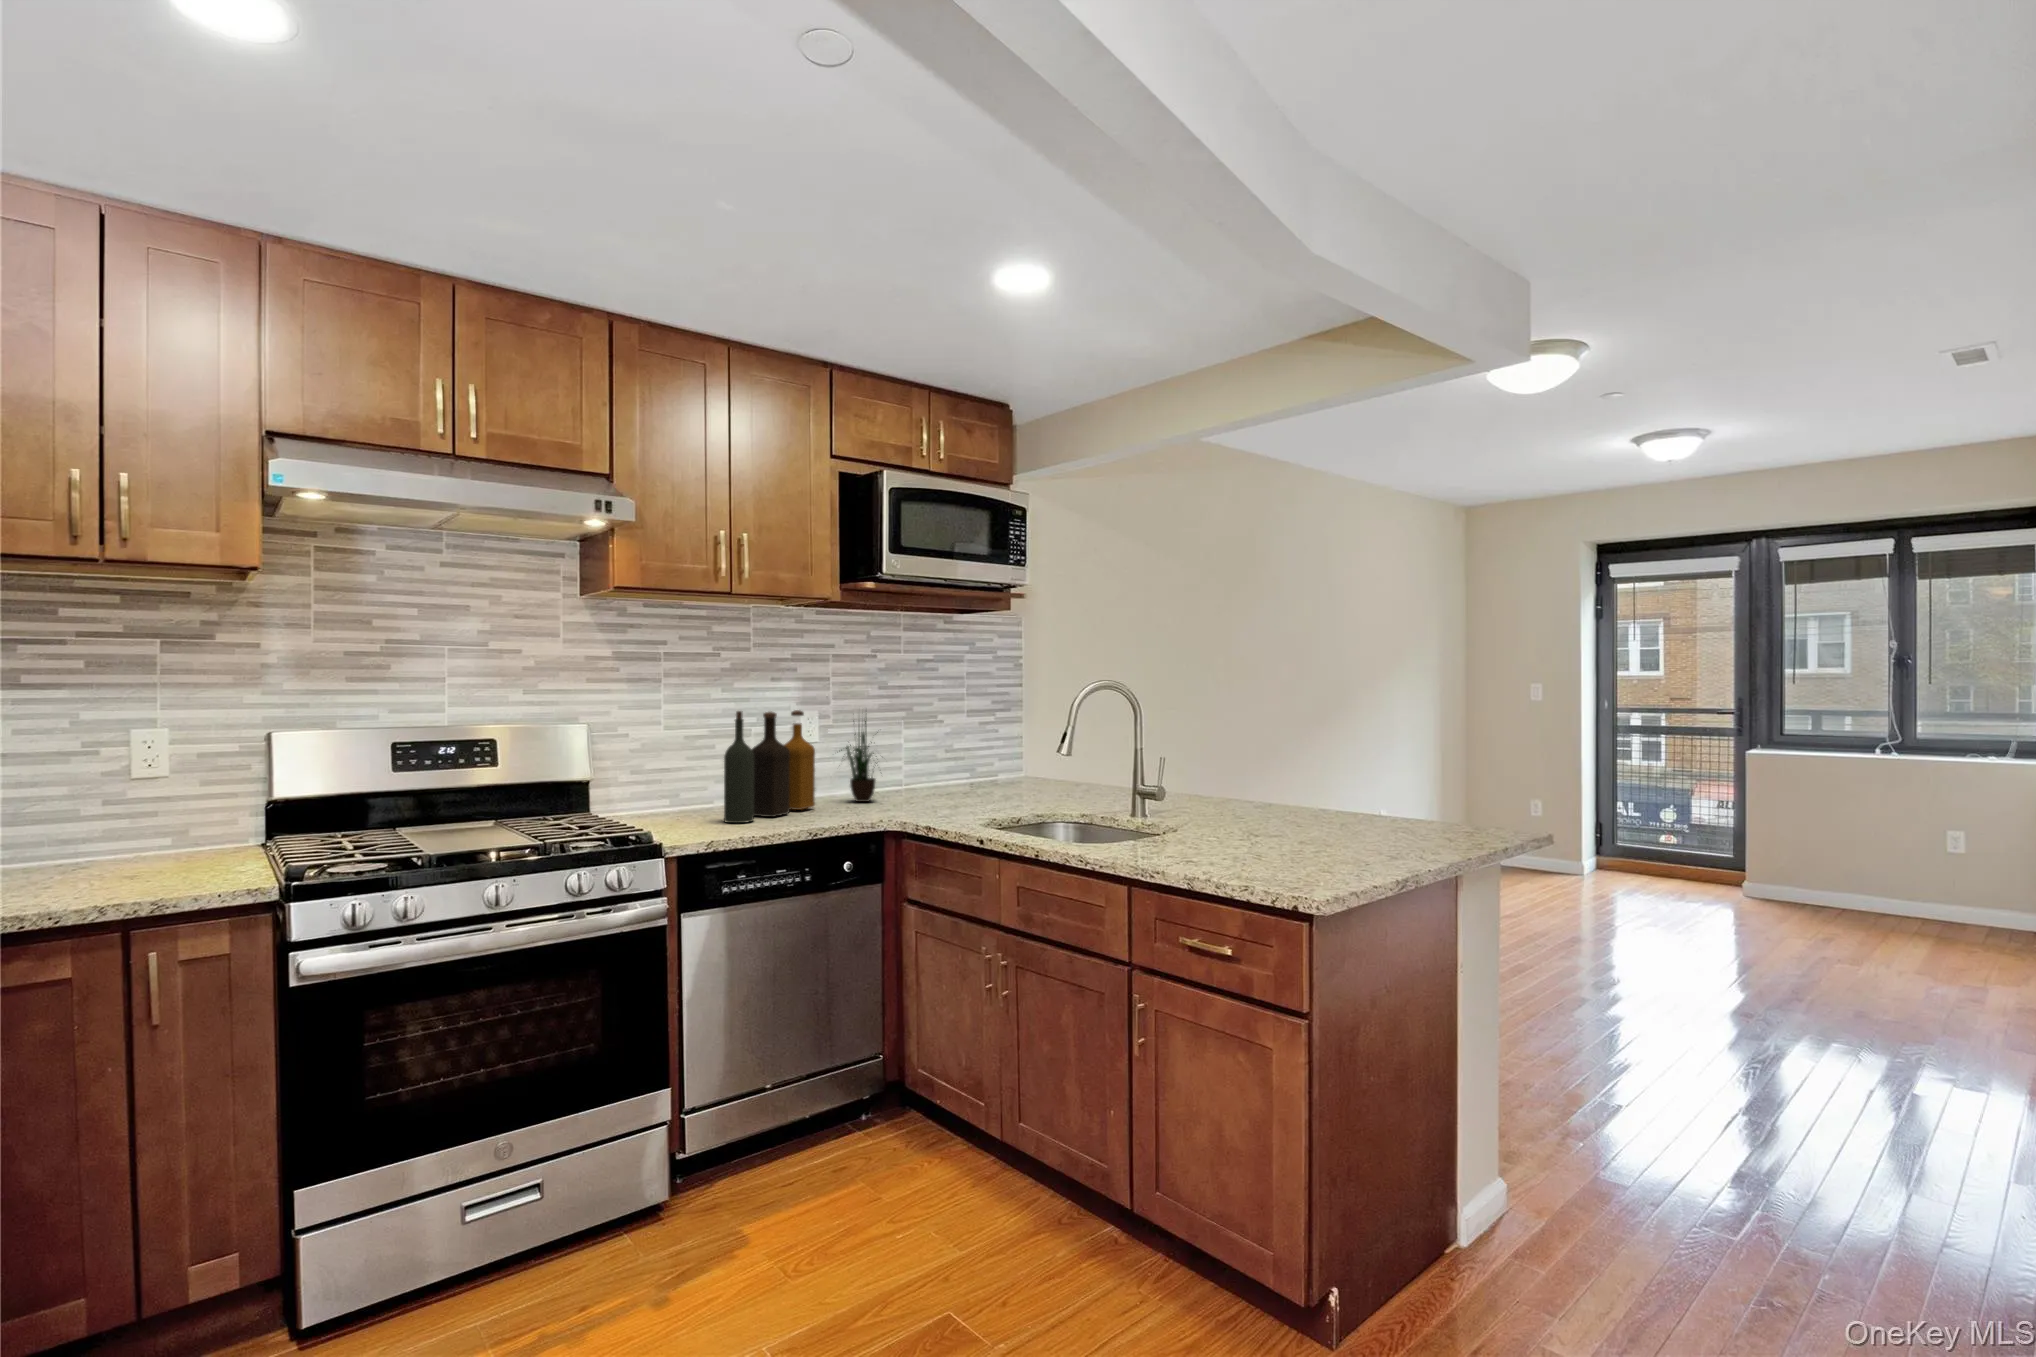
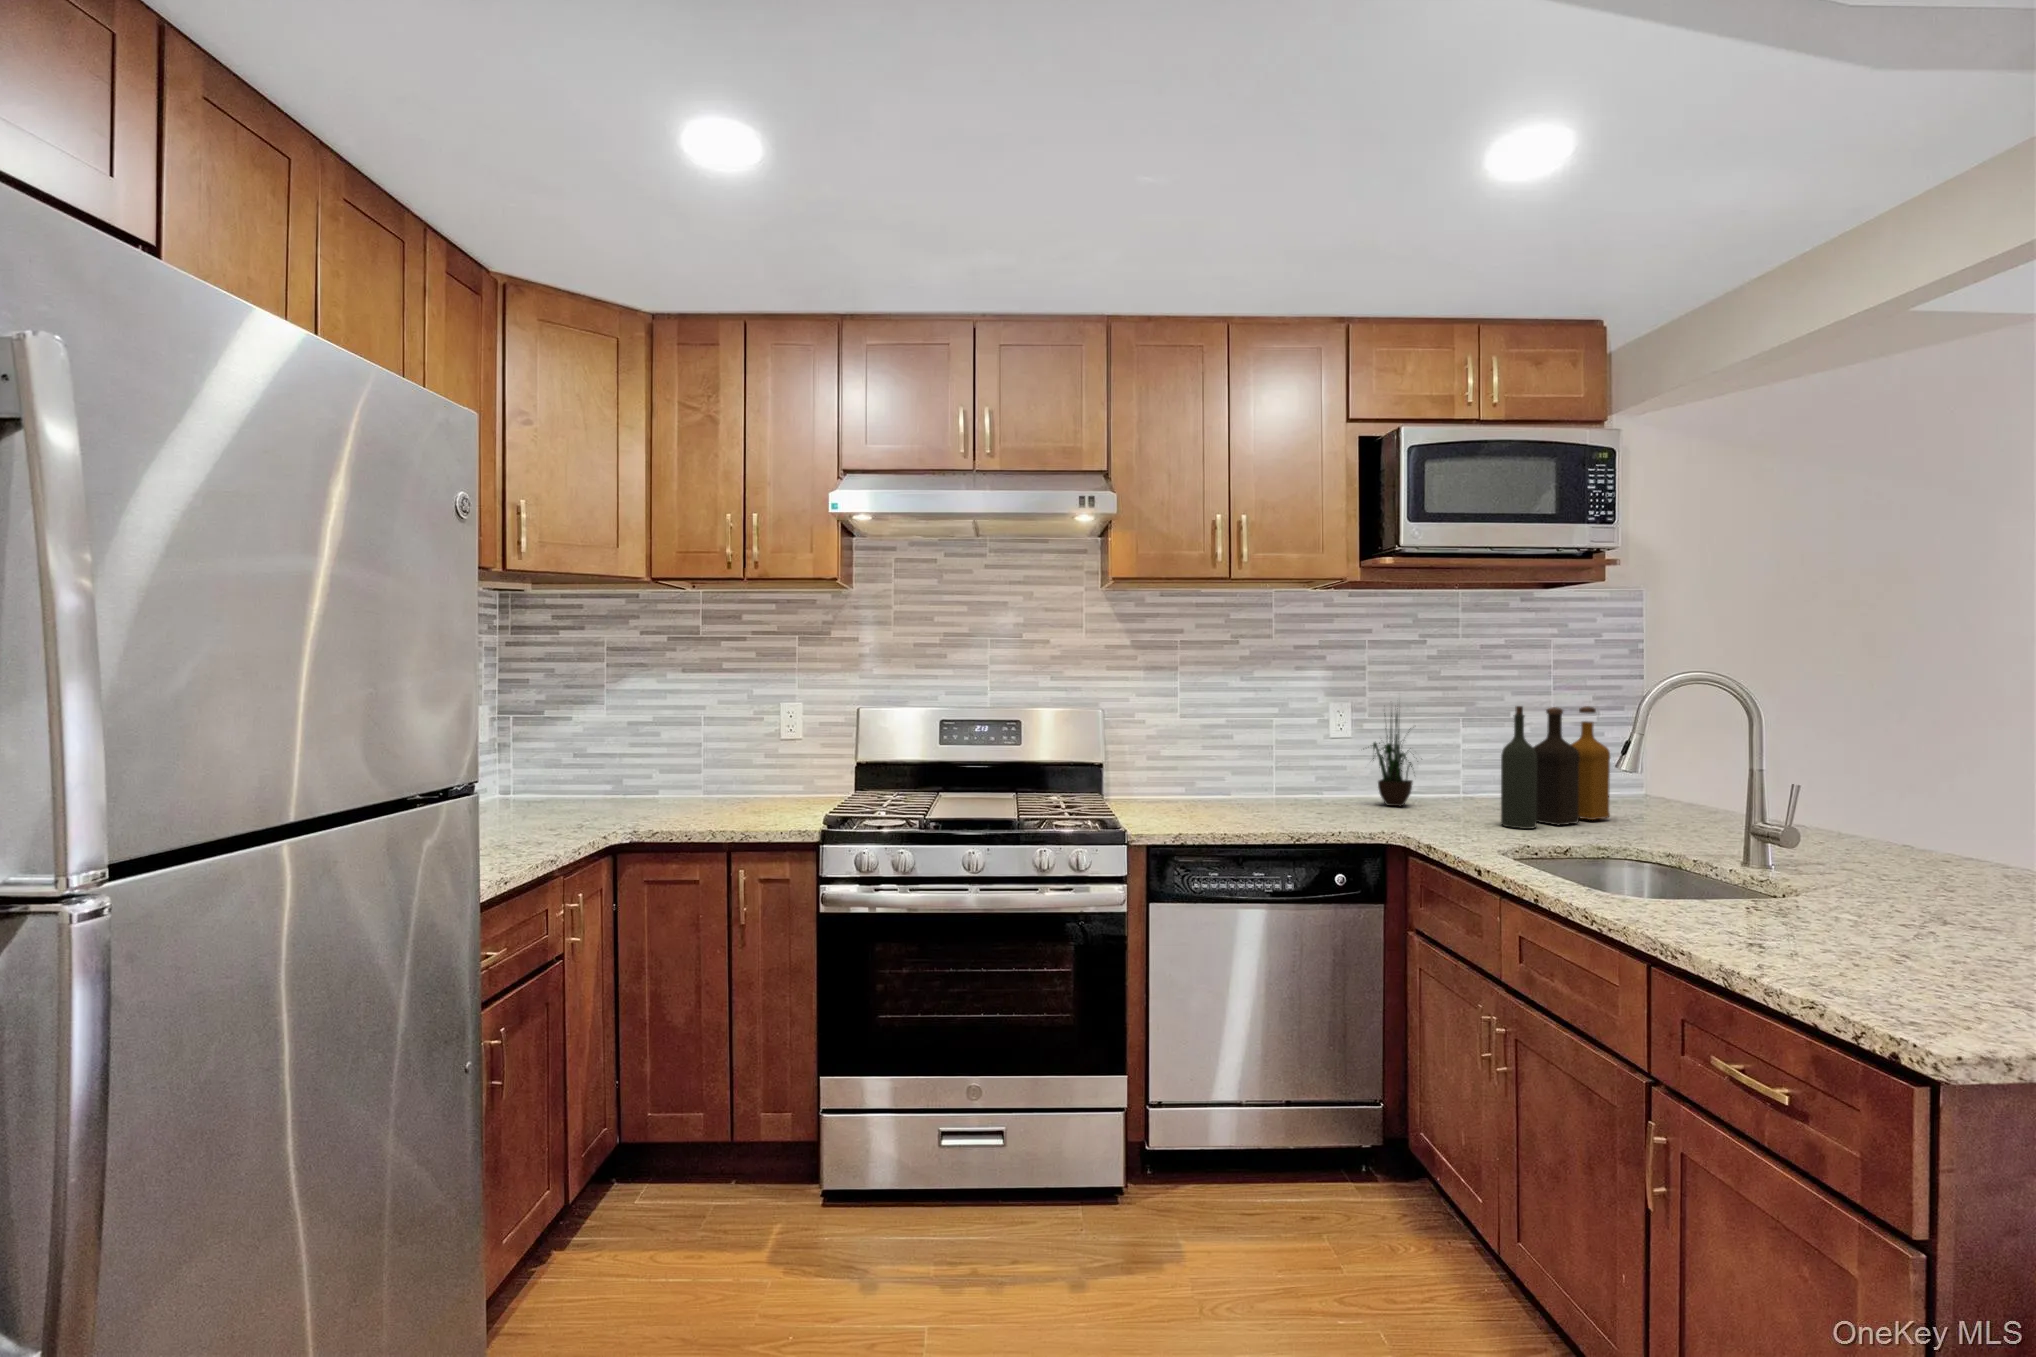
bottle: present [724,710,815,823] -> present [1501,706,1610,829]

